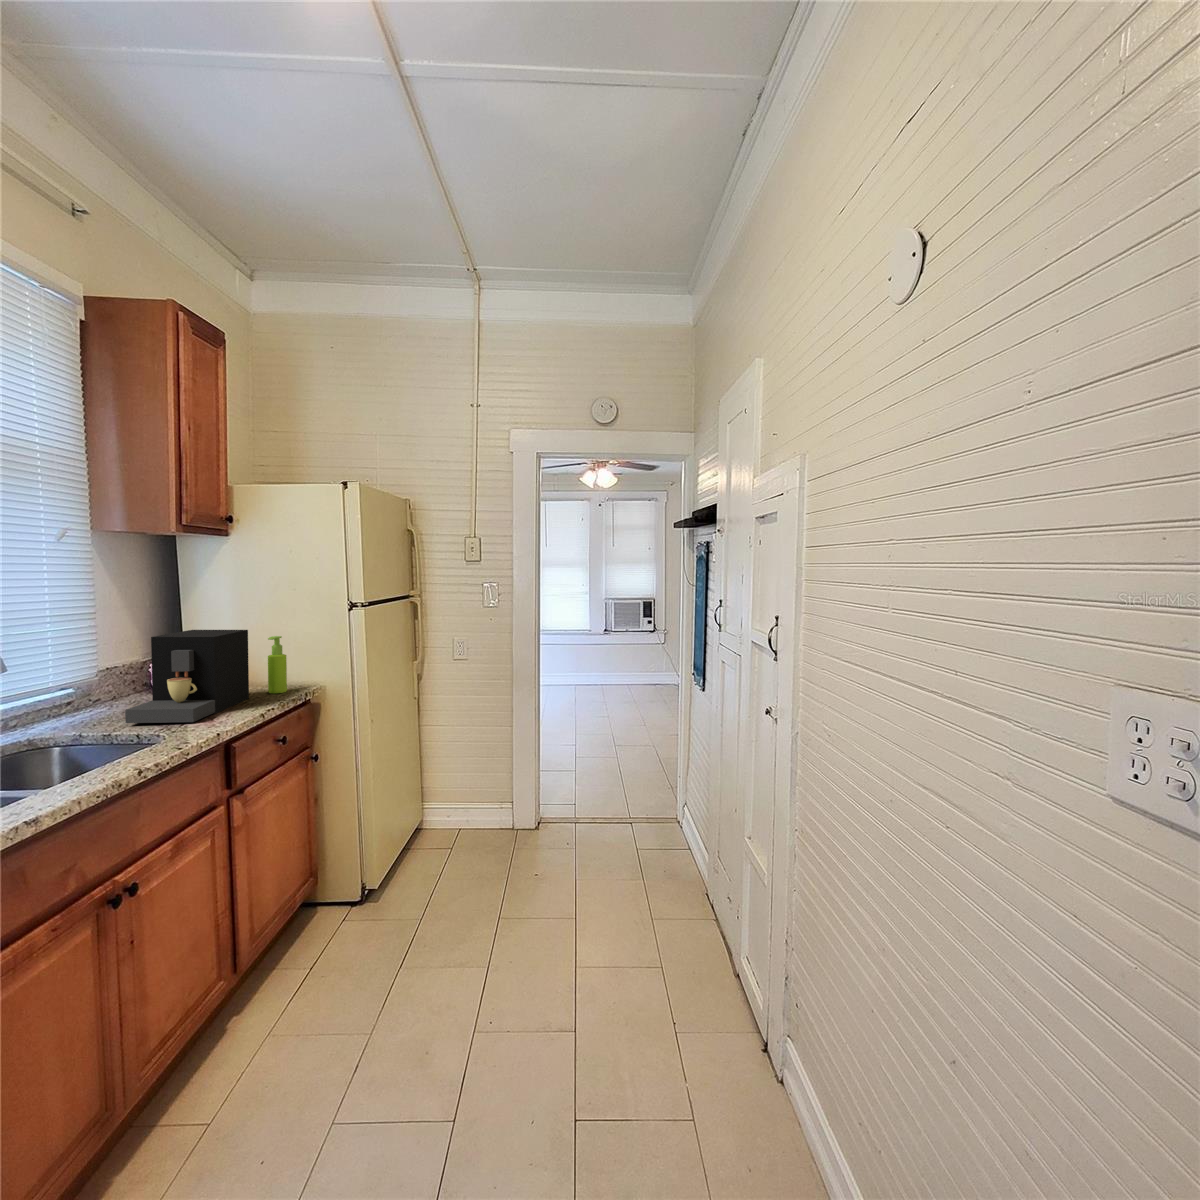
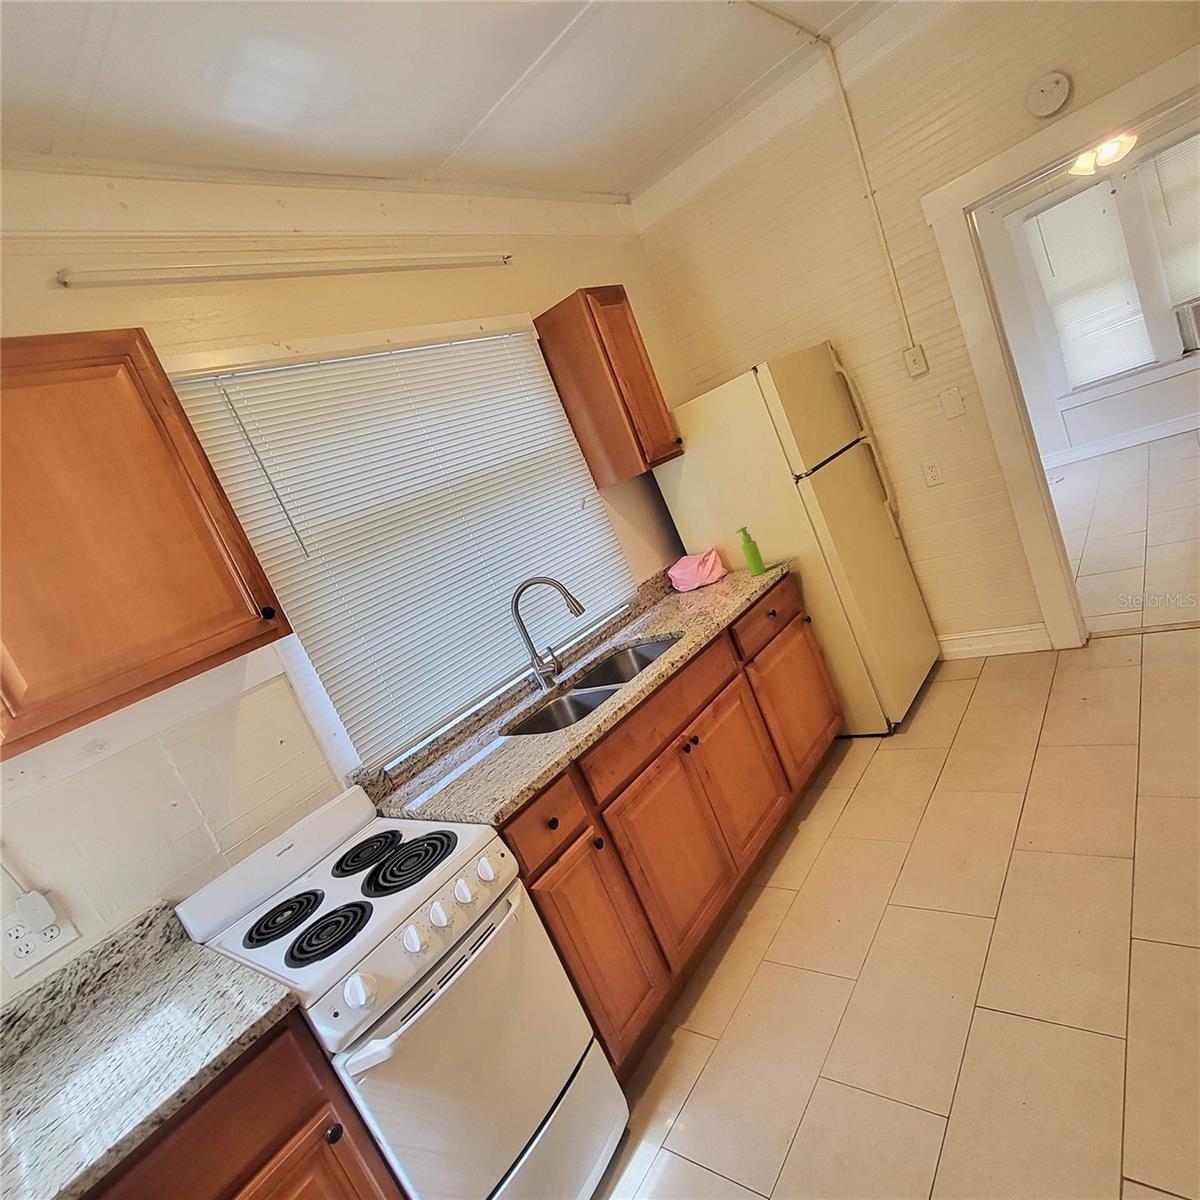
coffee maker: present [125,630,249,723] -> none [656,530,738,624]

